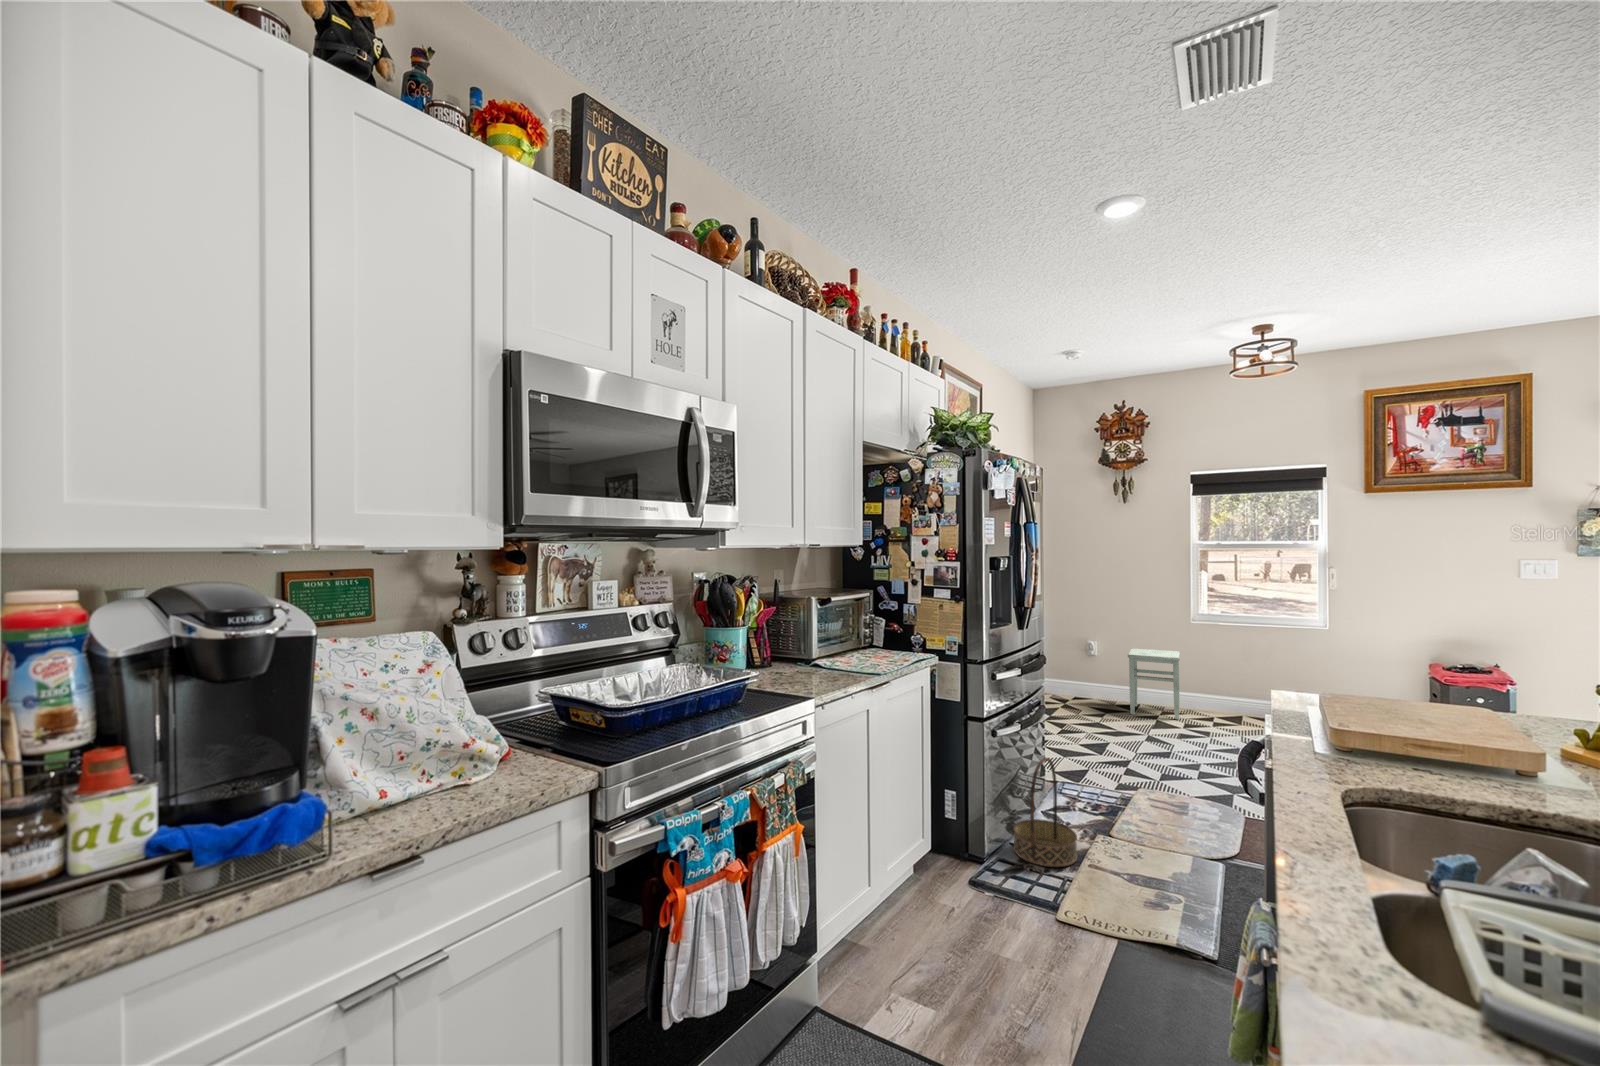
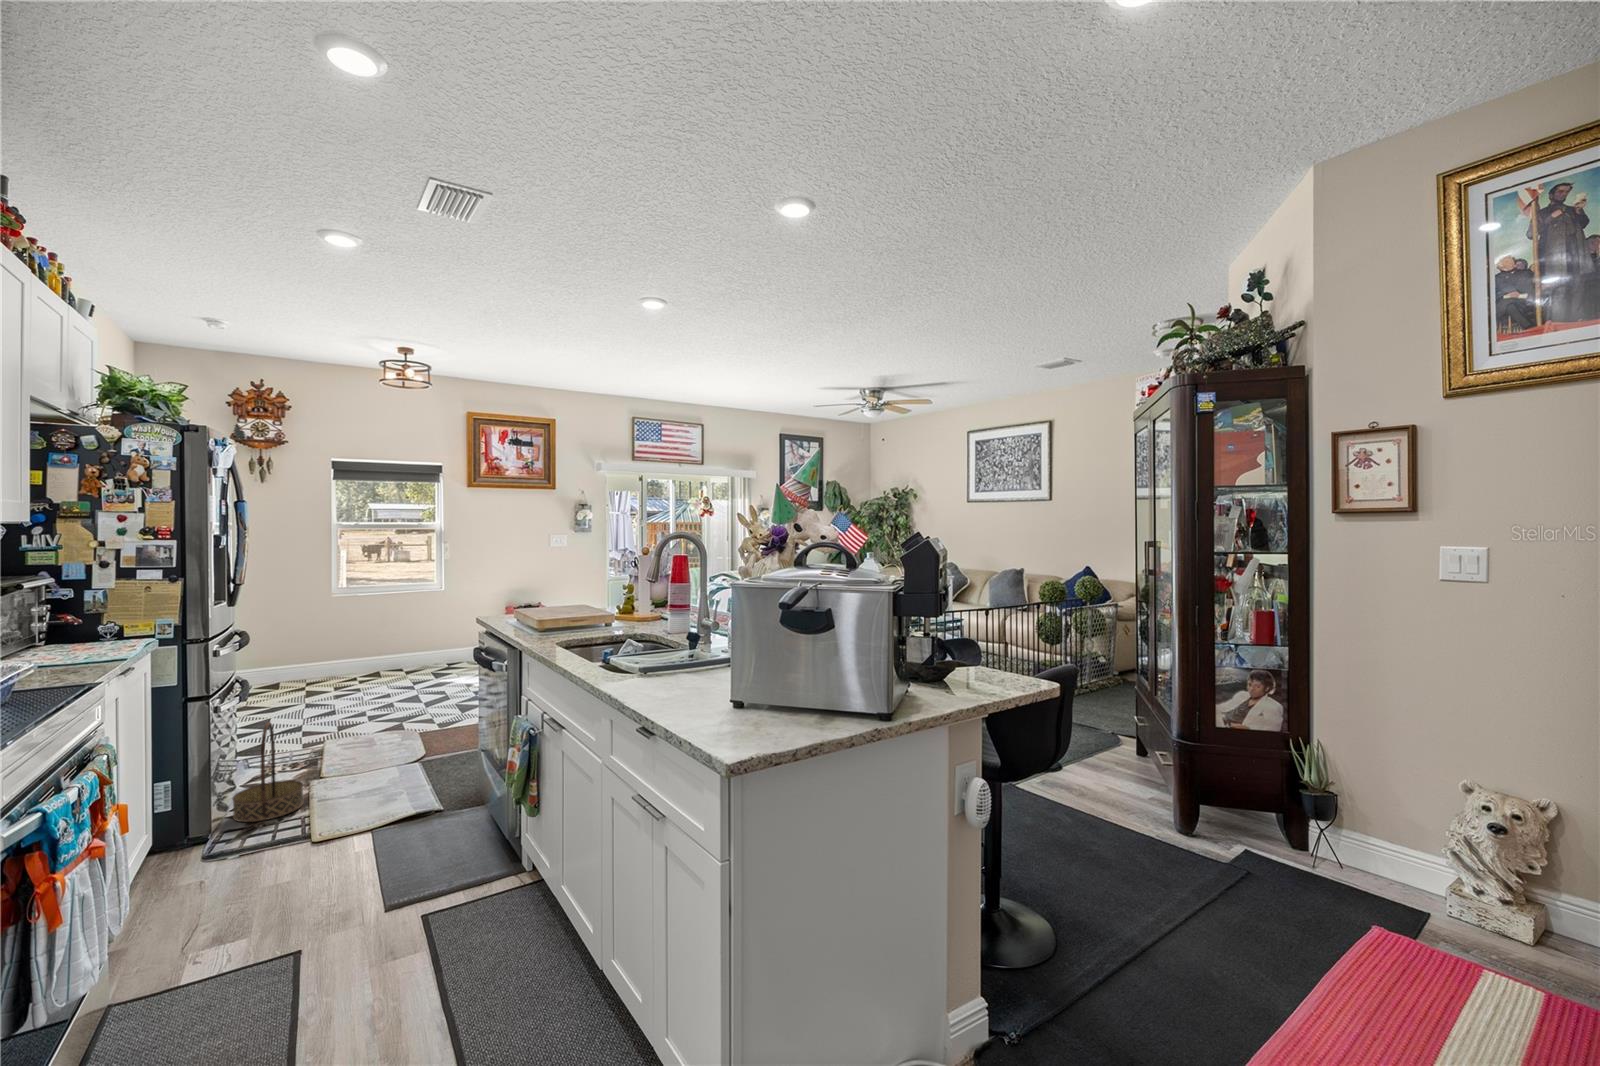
stool: present [1128,648,1180,719] -> none [271,626,327,694]

